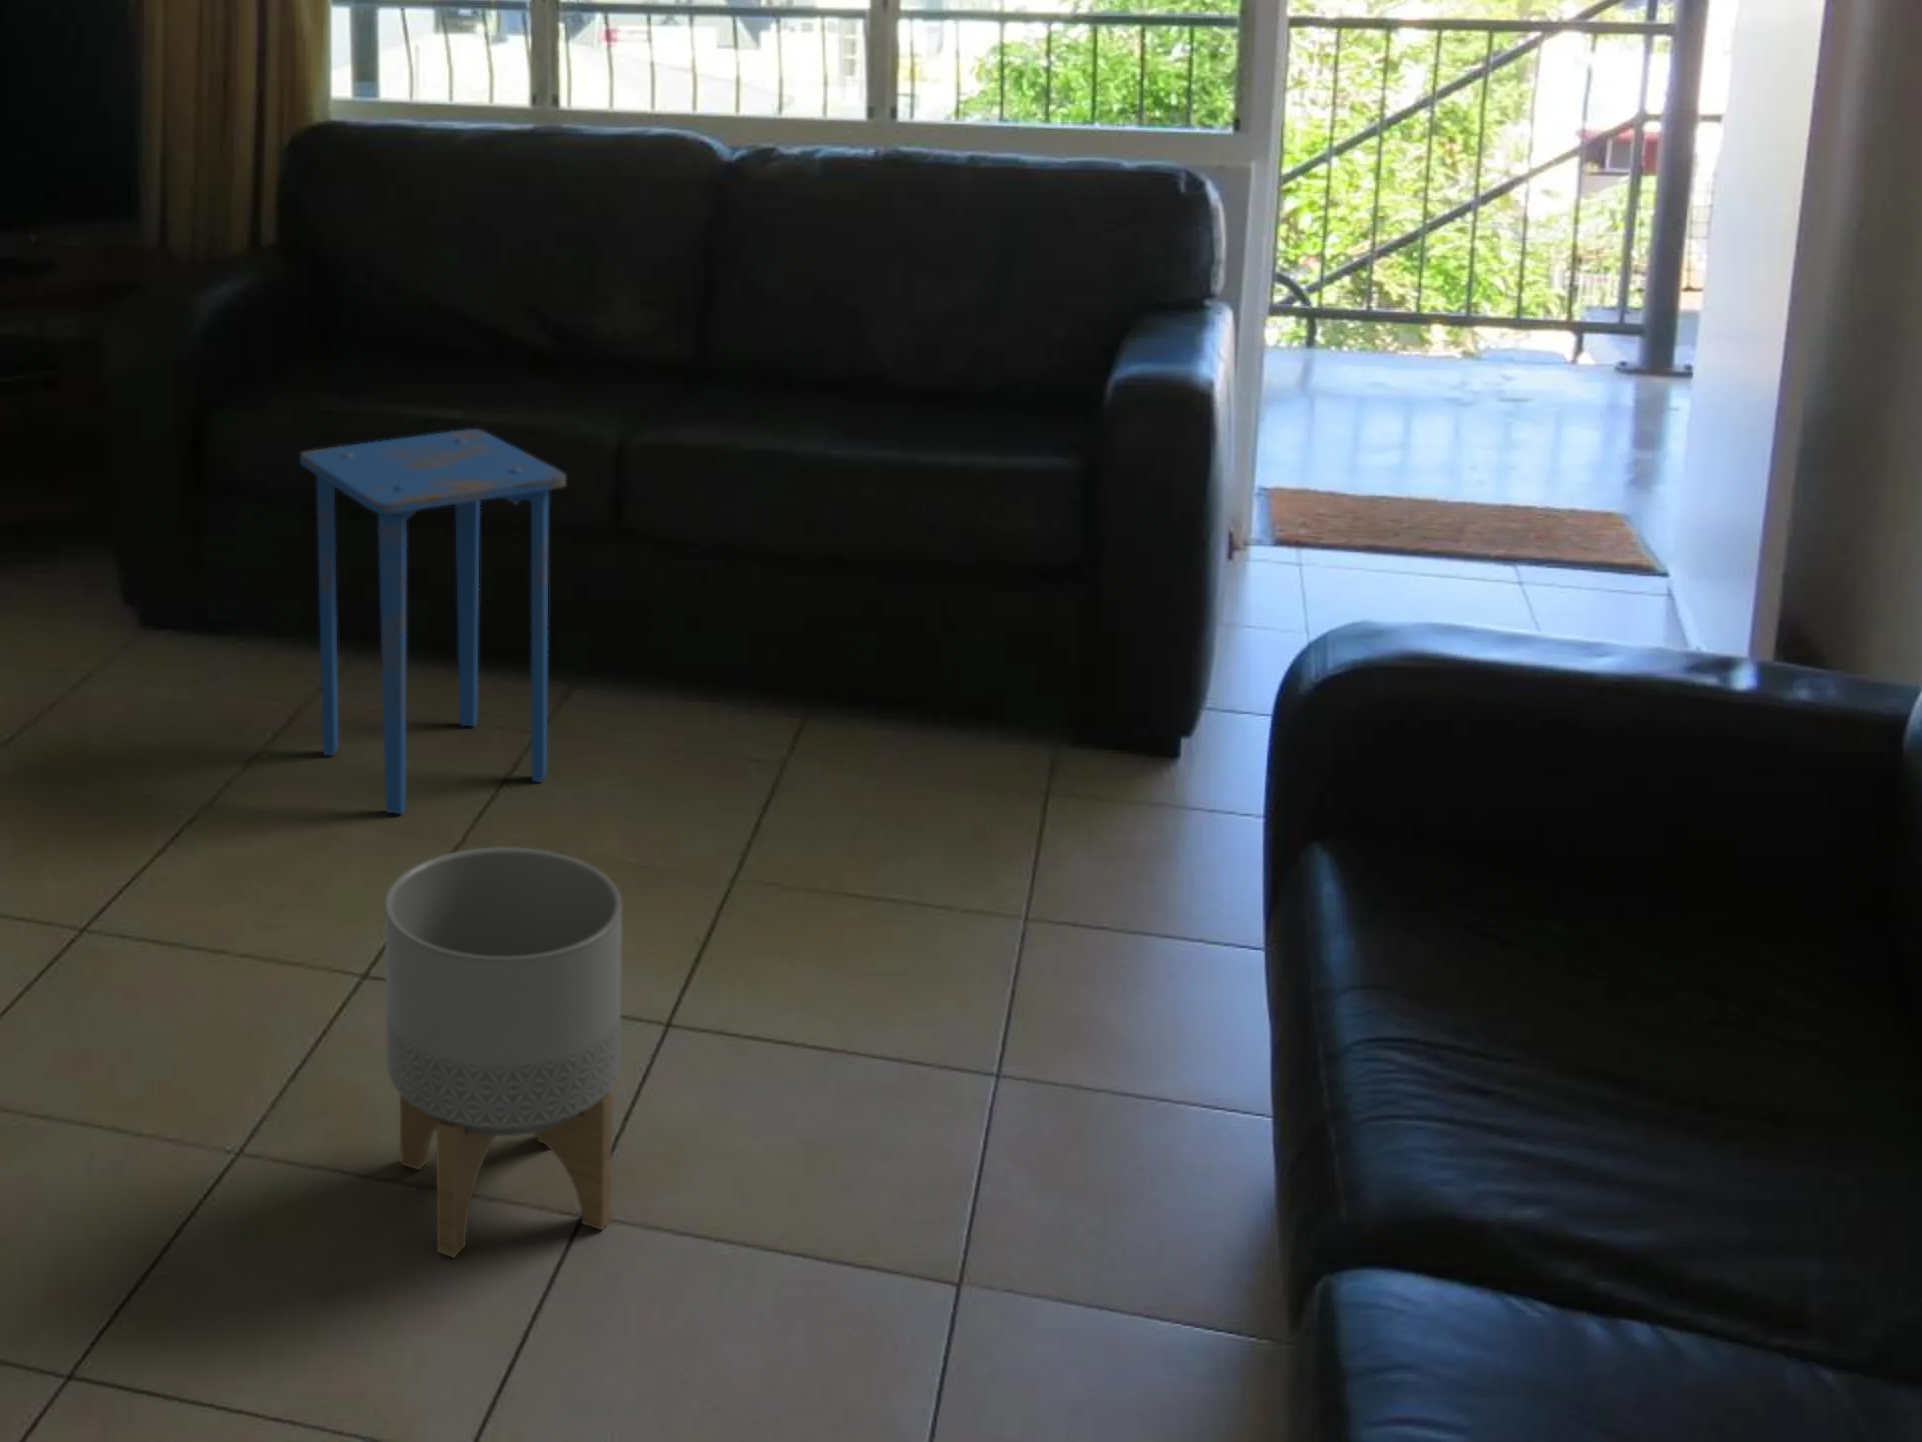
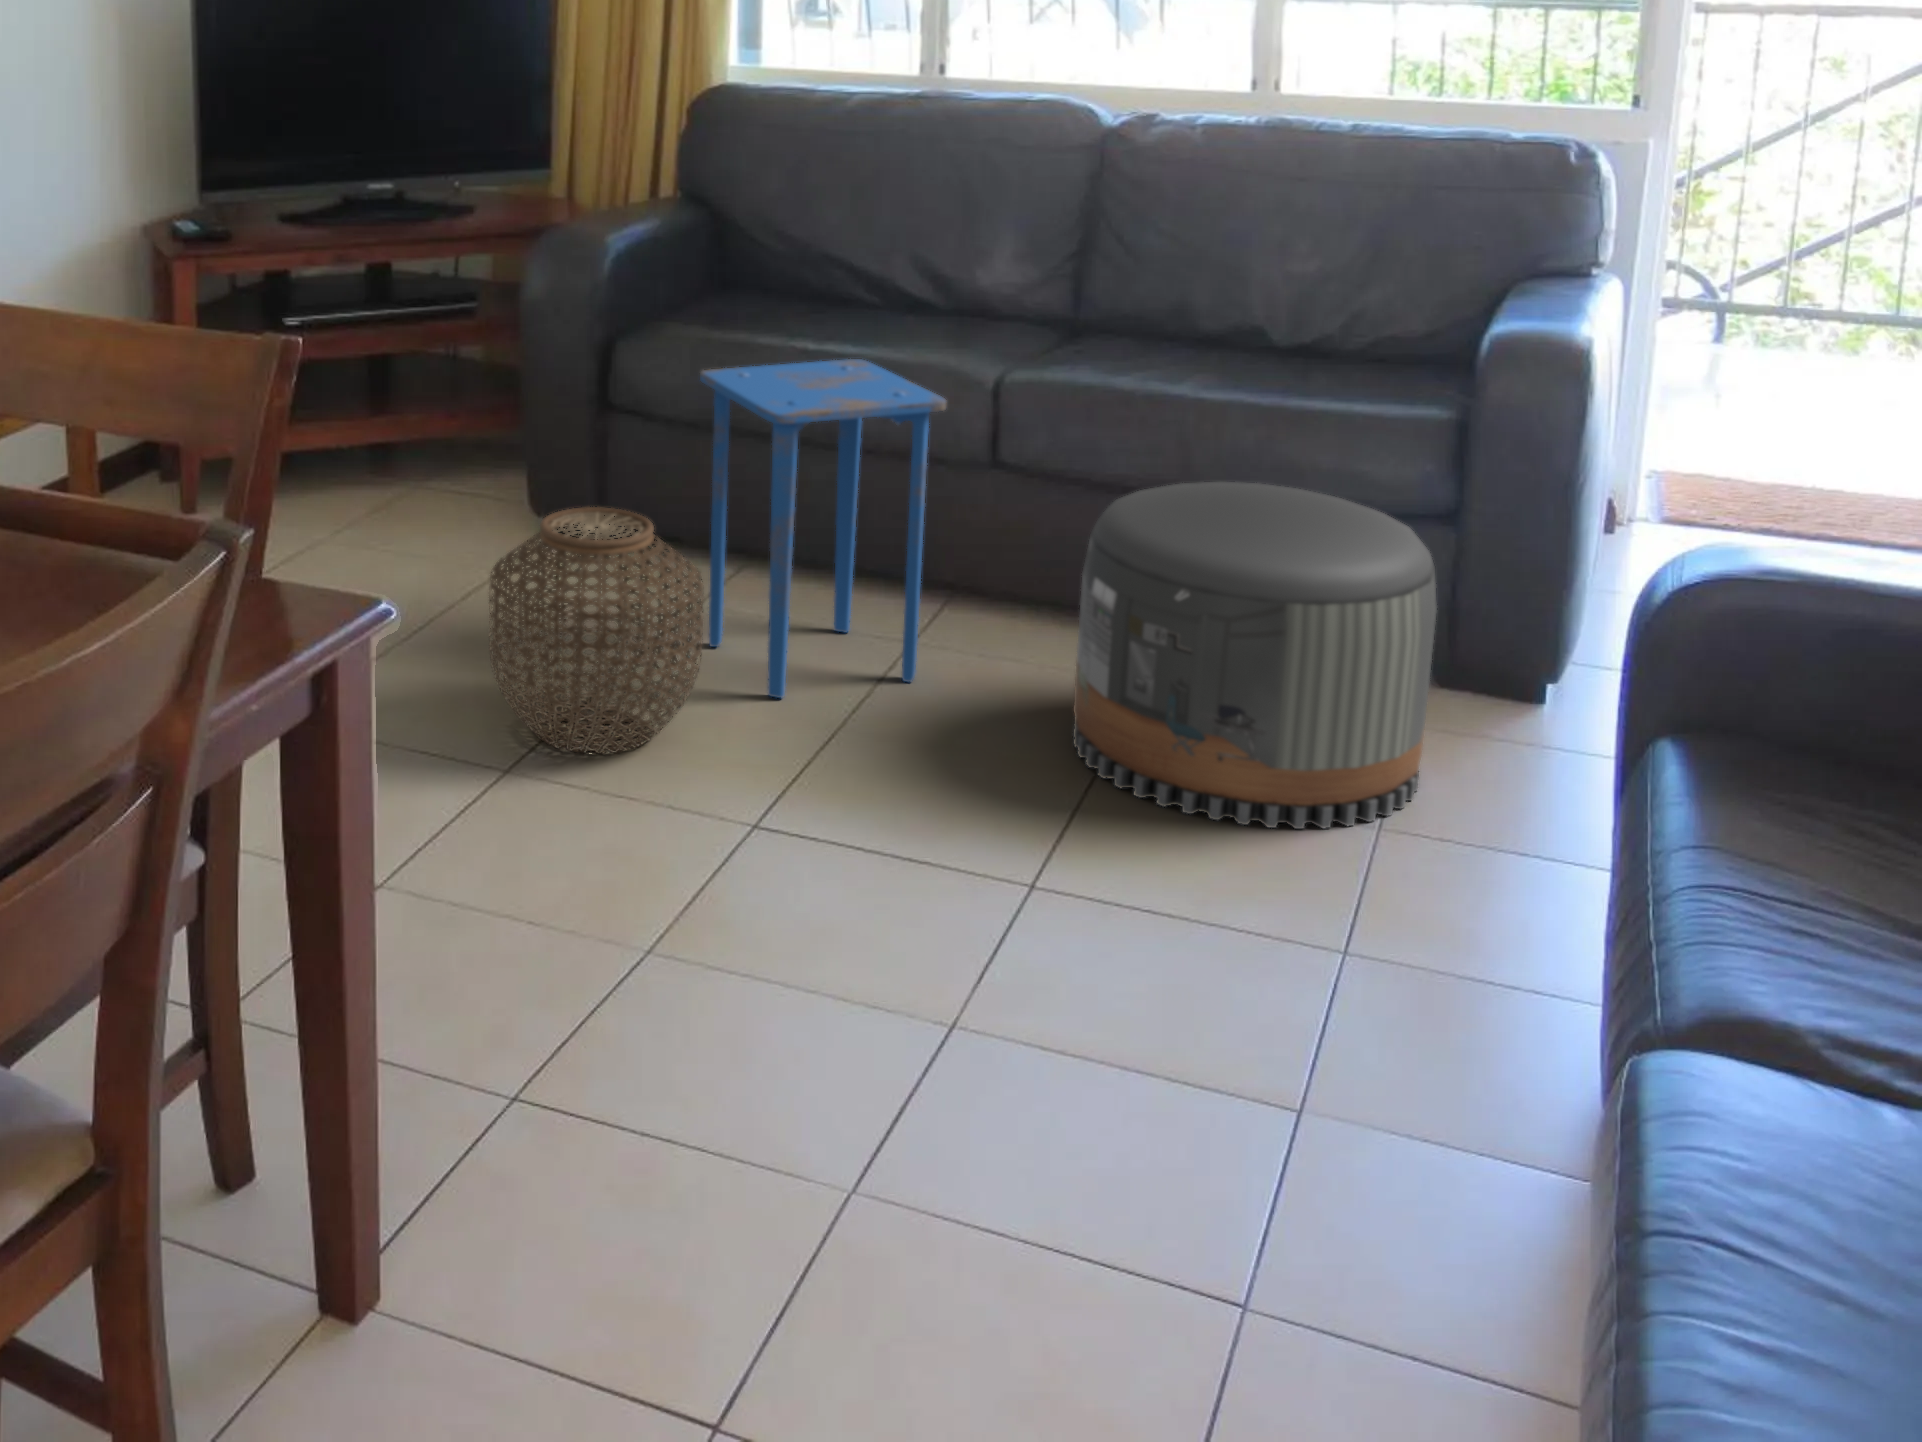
pouf: none [713,549,1070,928] -> present [1073,482,1437,829]
woven basket: none [61,620,307,903] -> present [489,507,703,753]
planter: present [385,847,622,1257] -> none [785,698,1000,1041]

